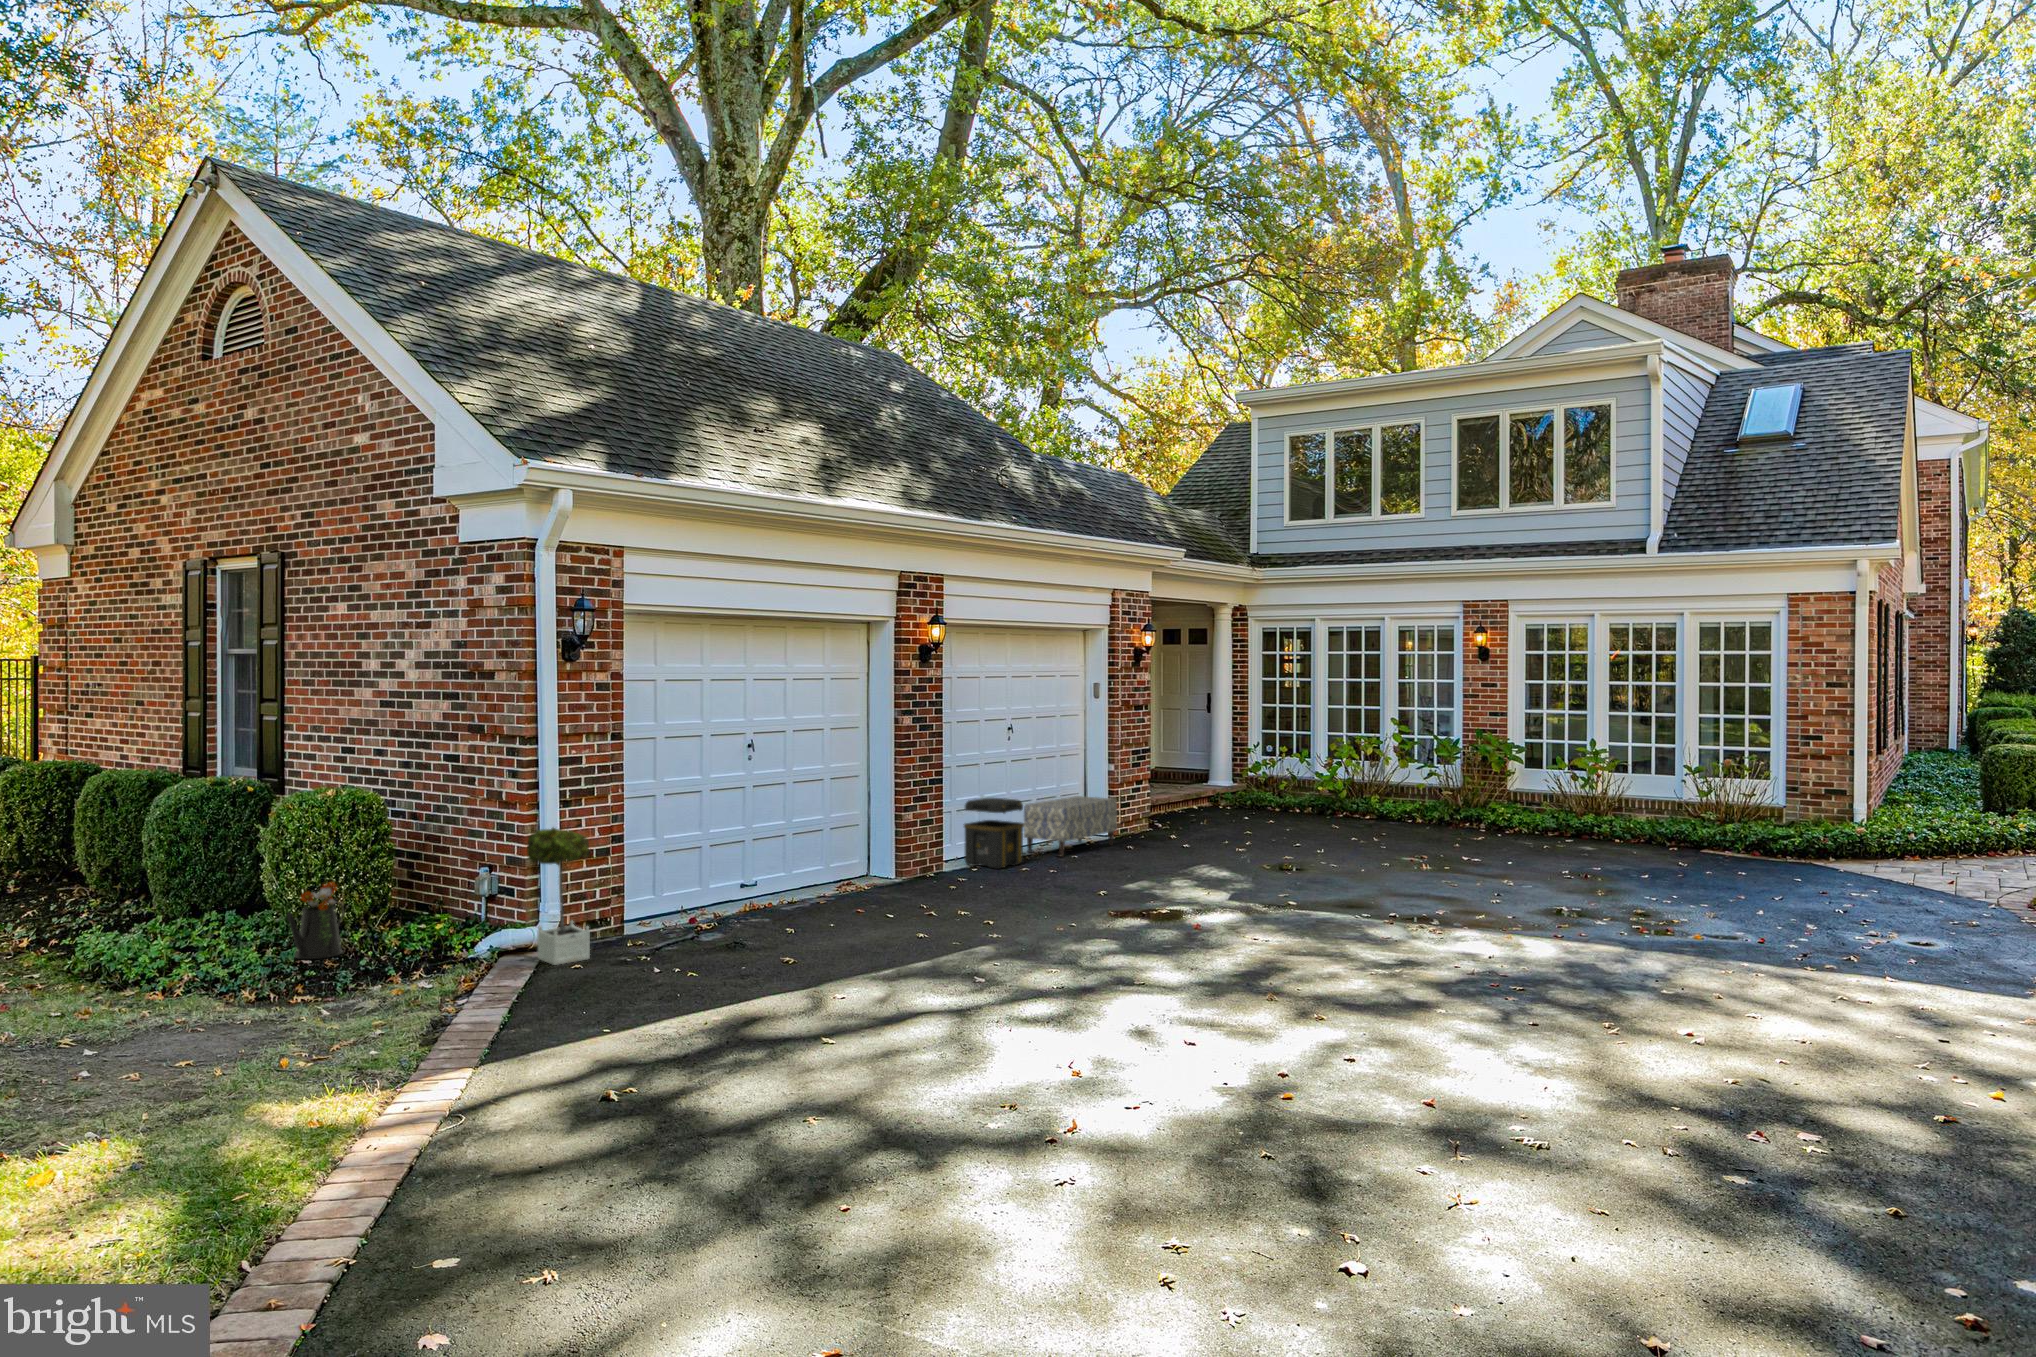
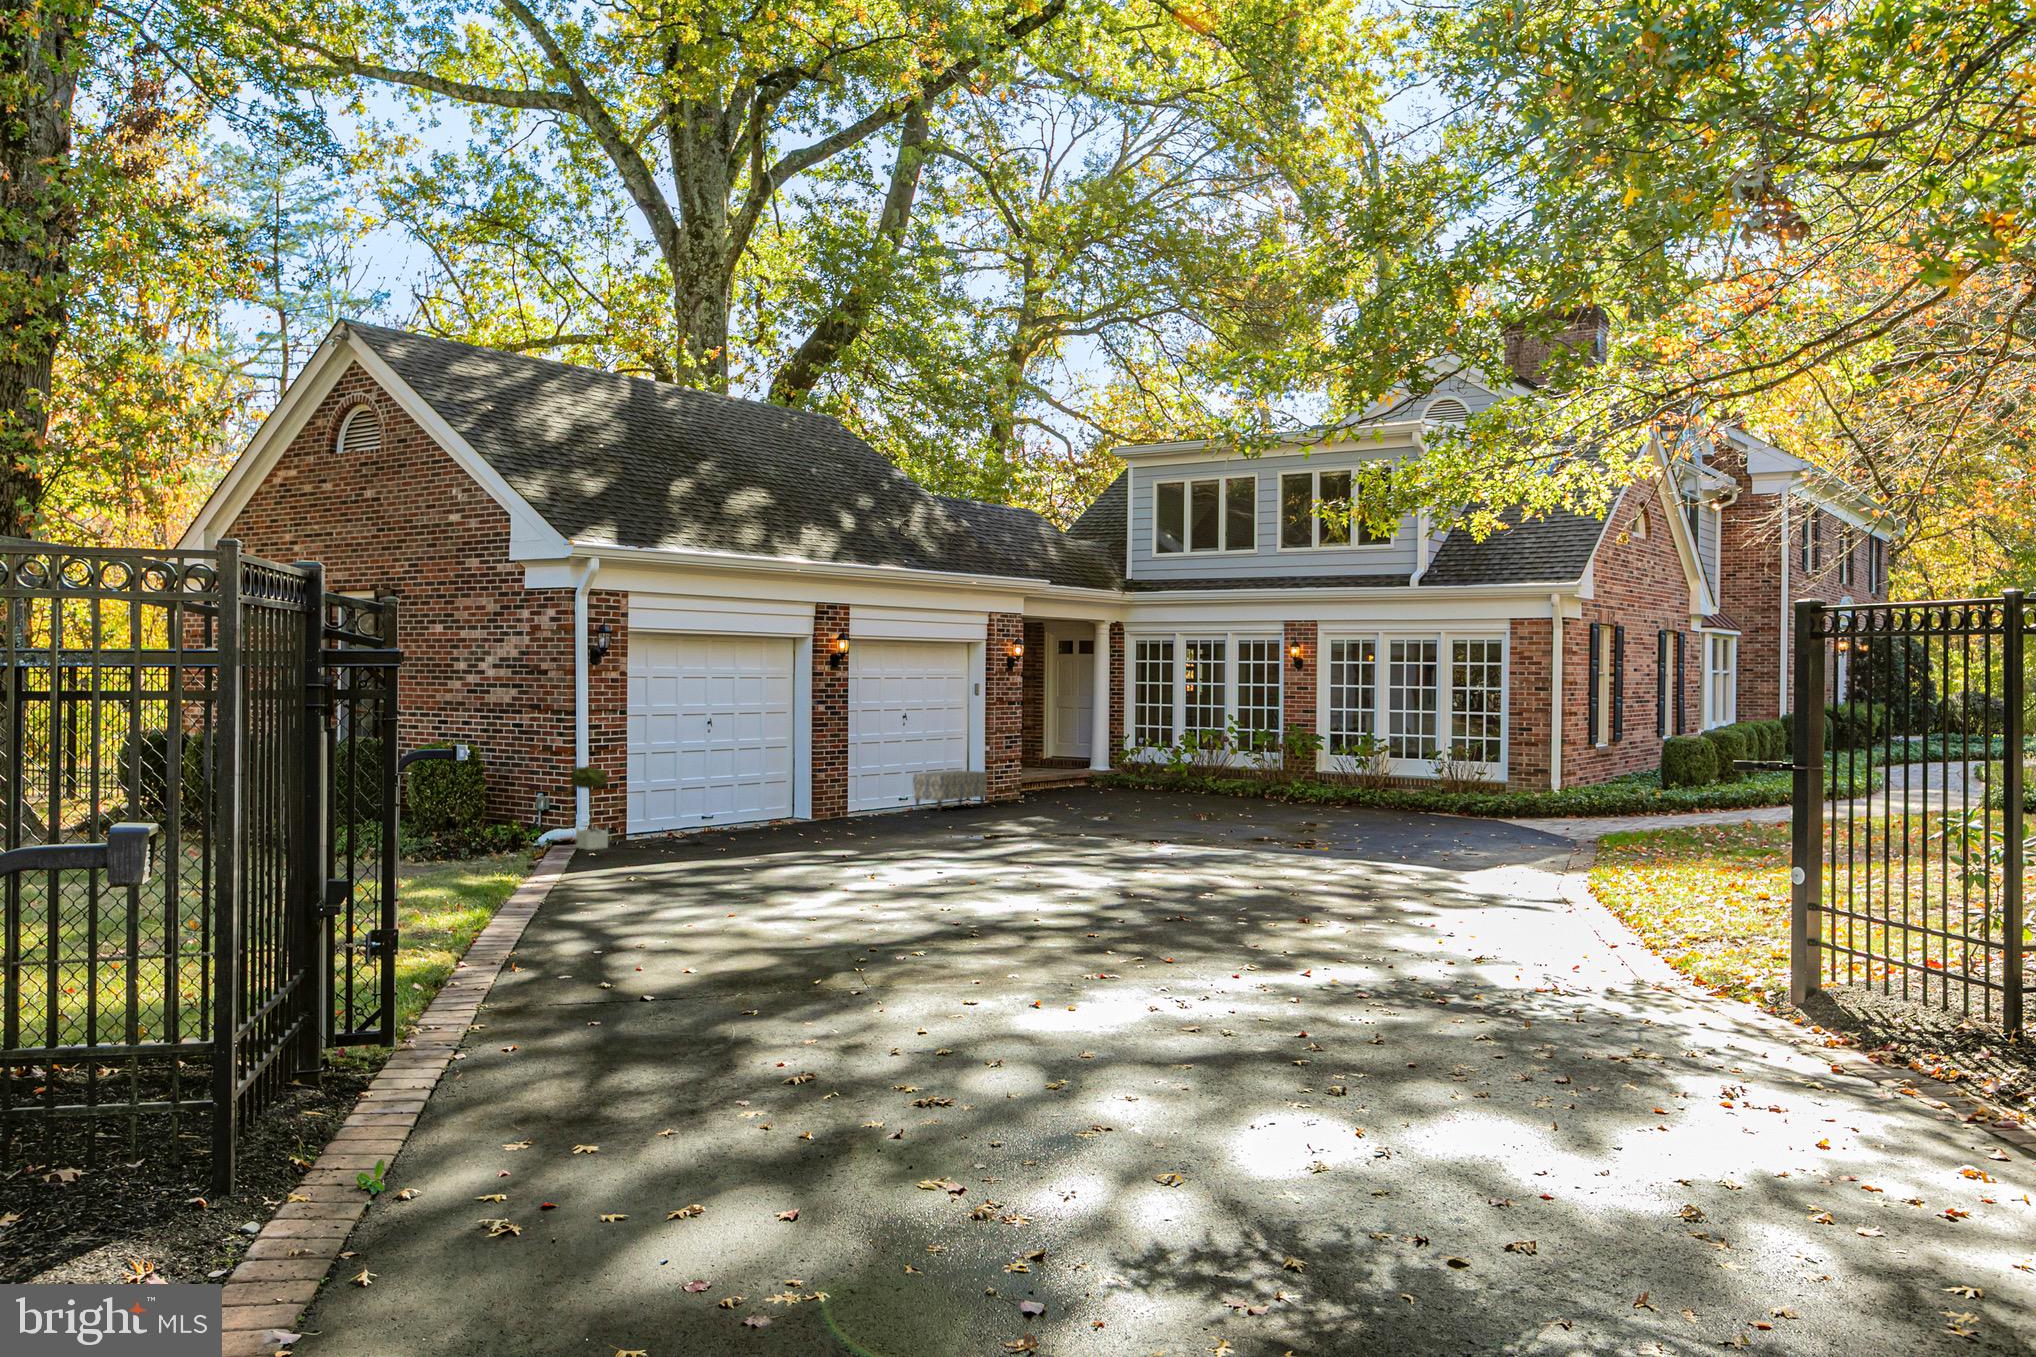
toolbox: present [964,798,1024,869] -> none [864,767,909,817]
watering can: present [288,882,345,959] -> none [424,800,454,846]

